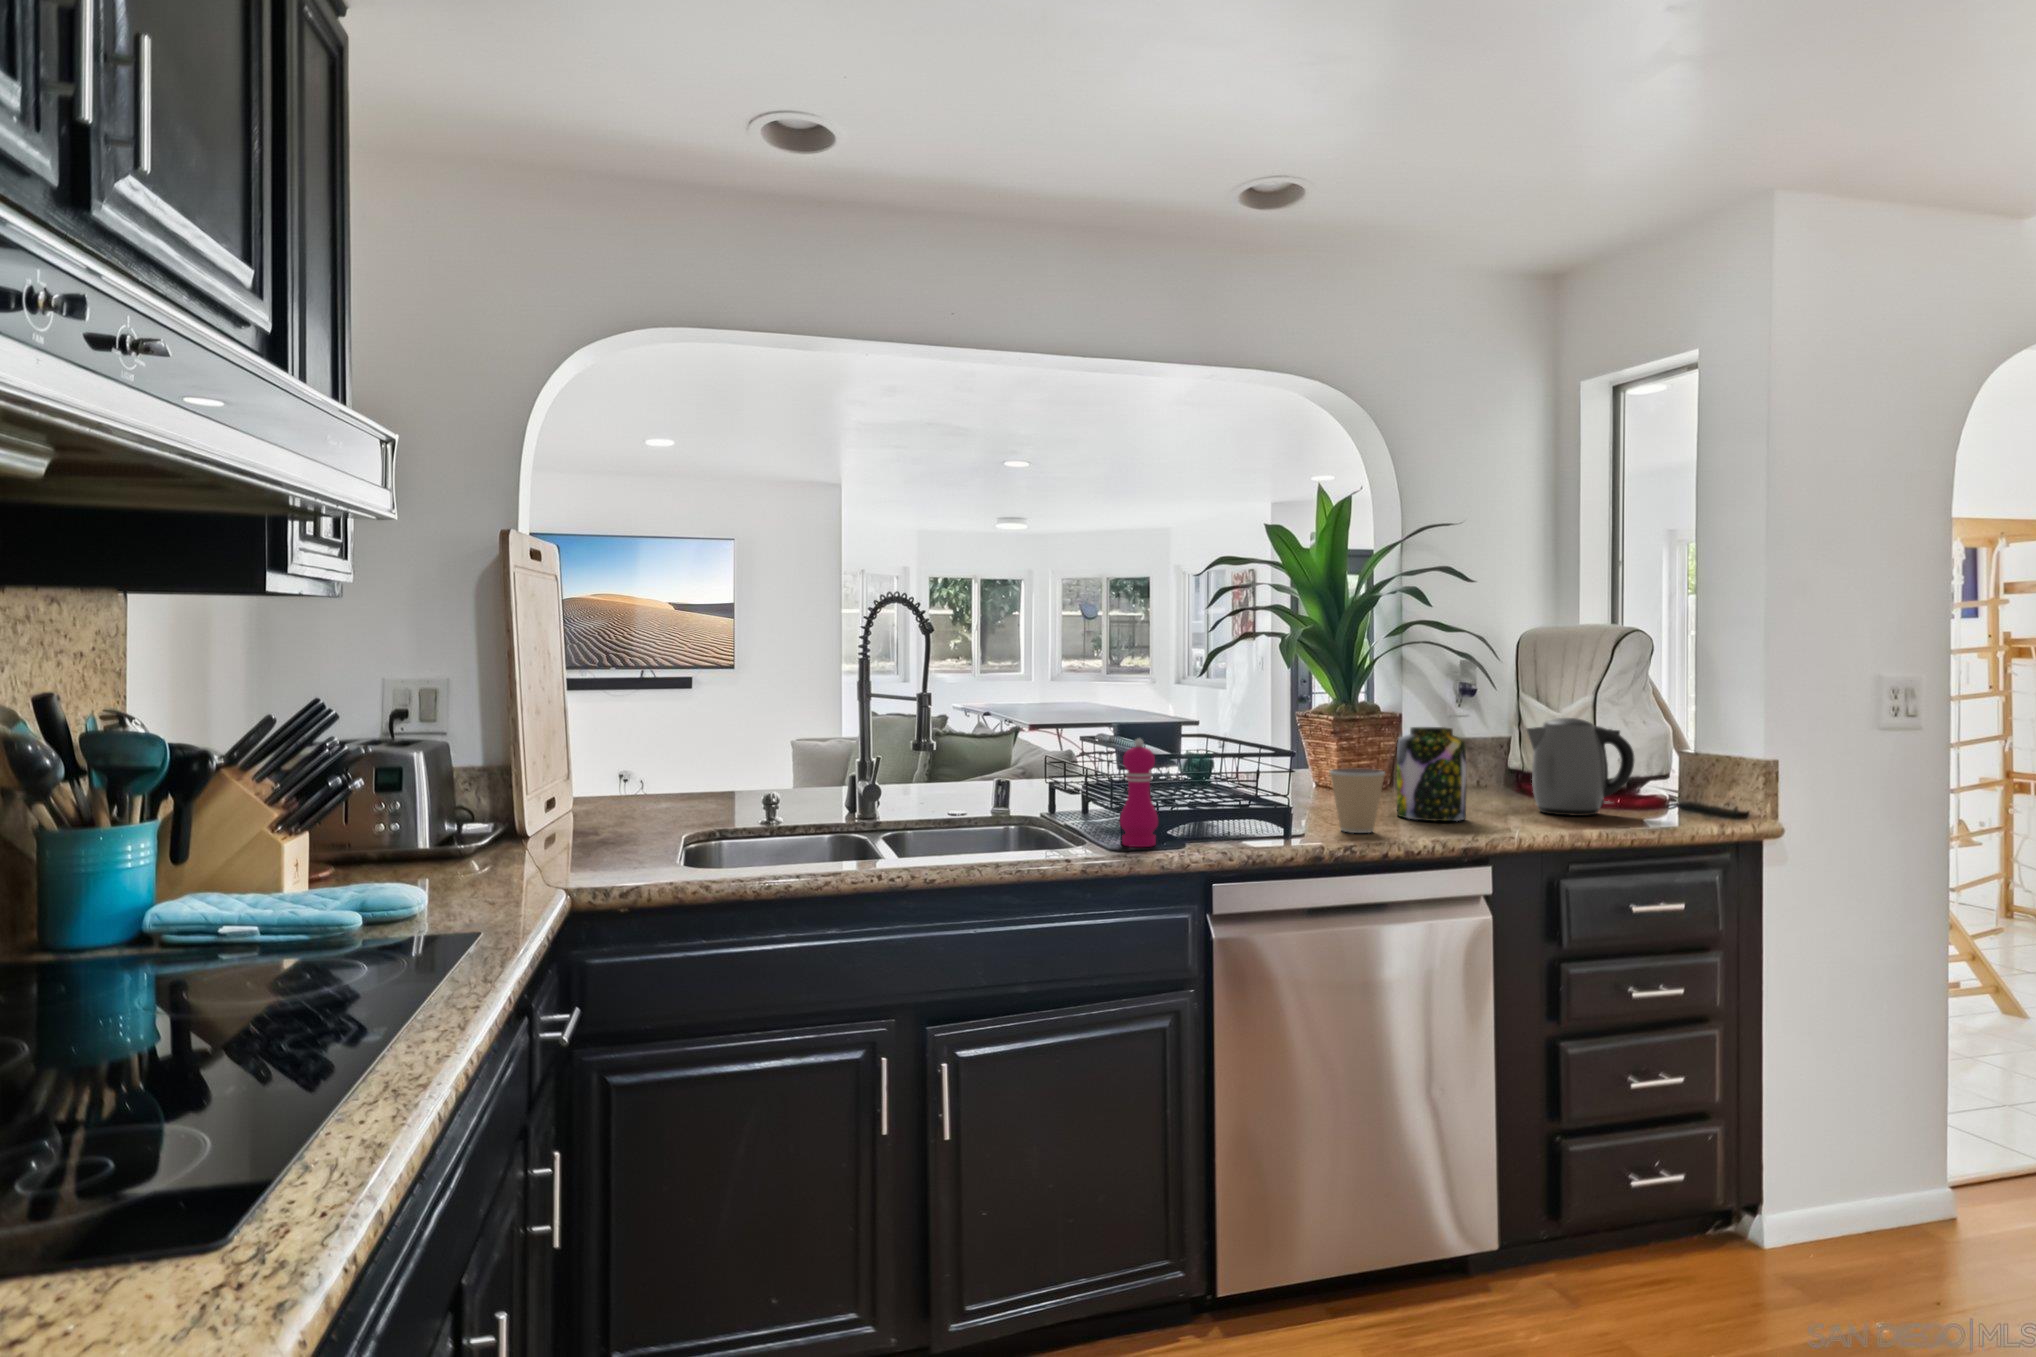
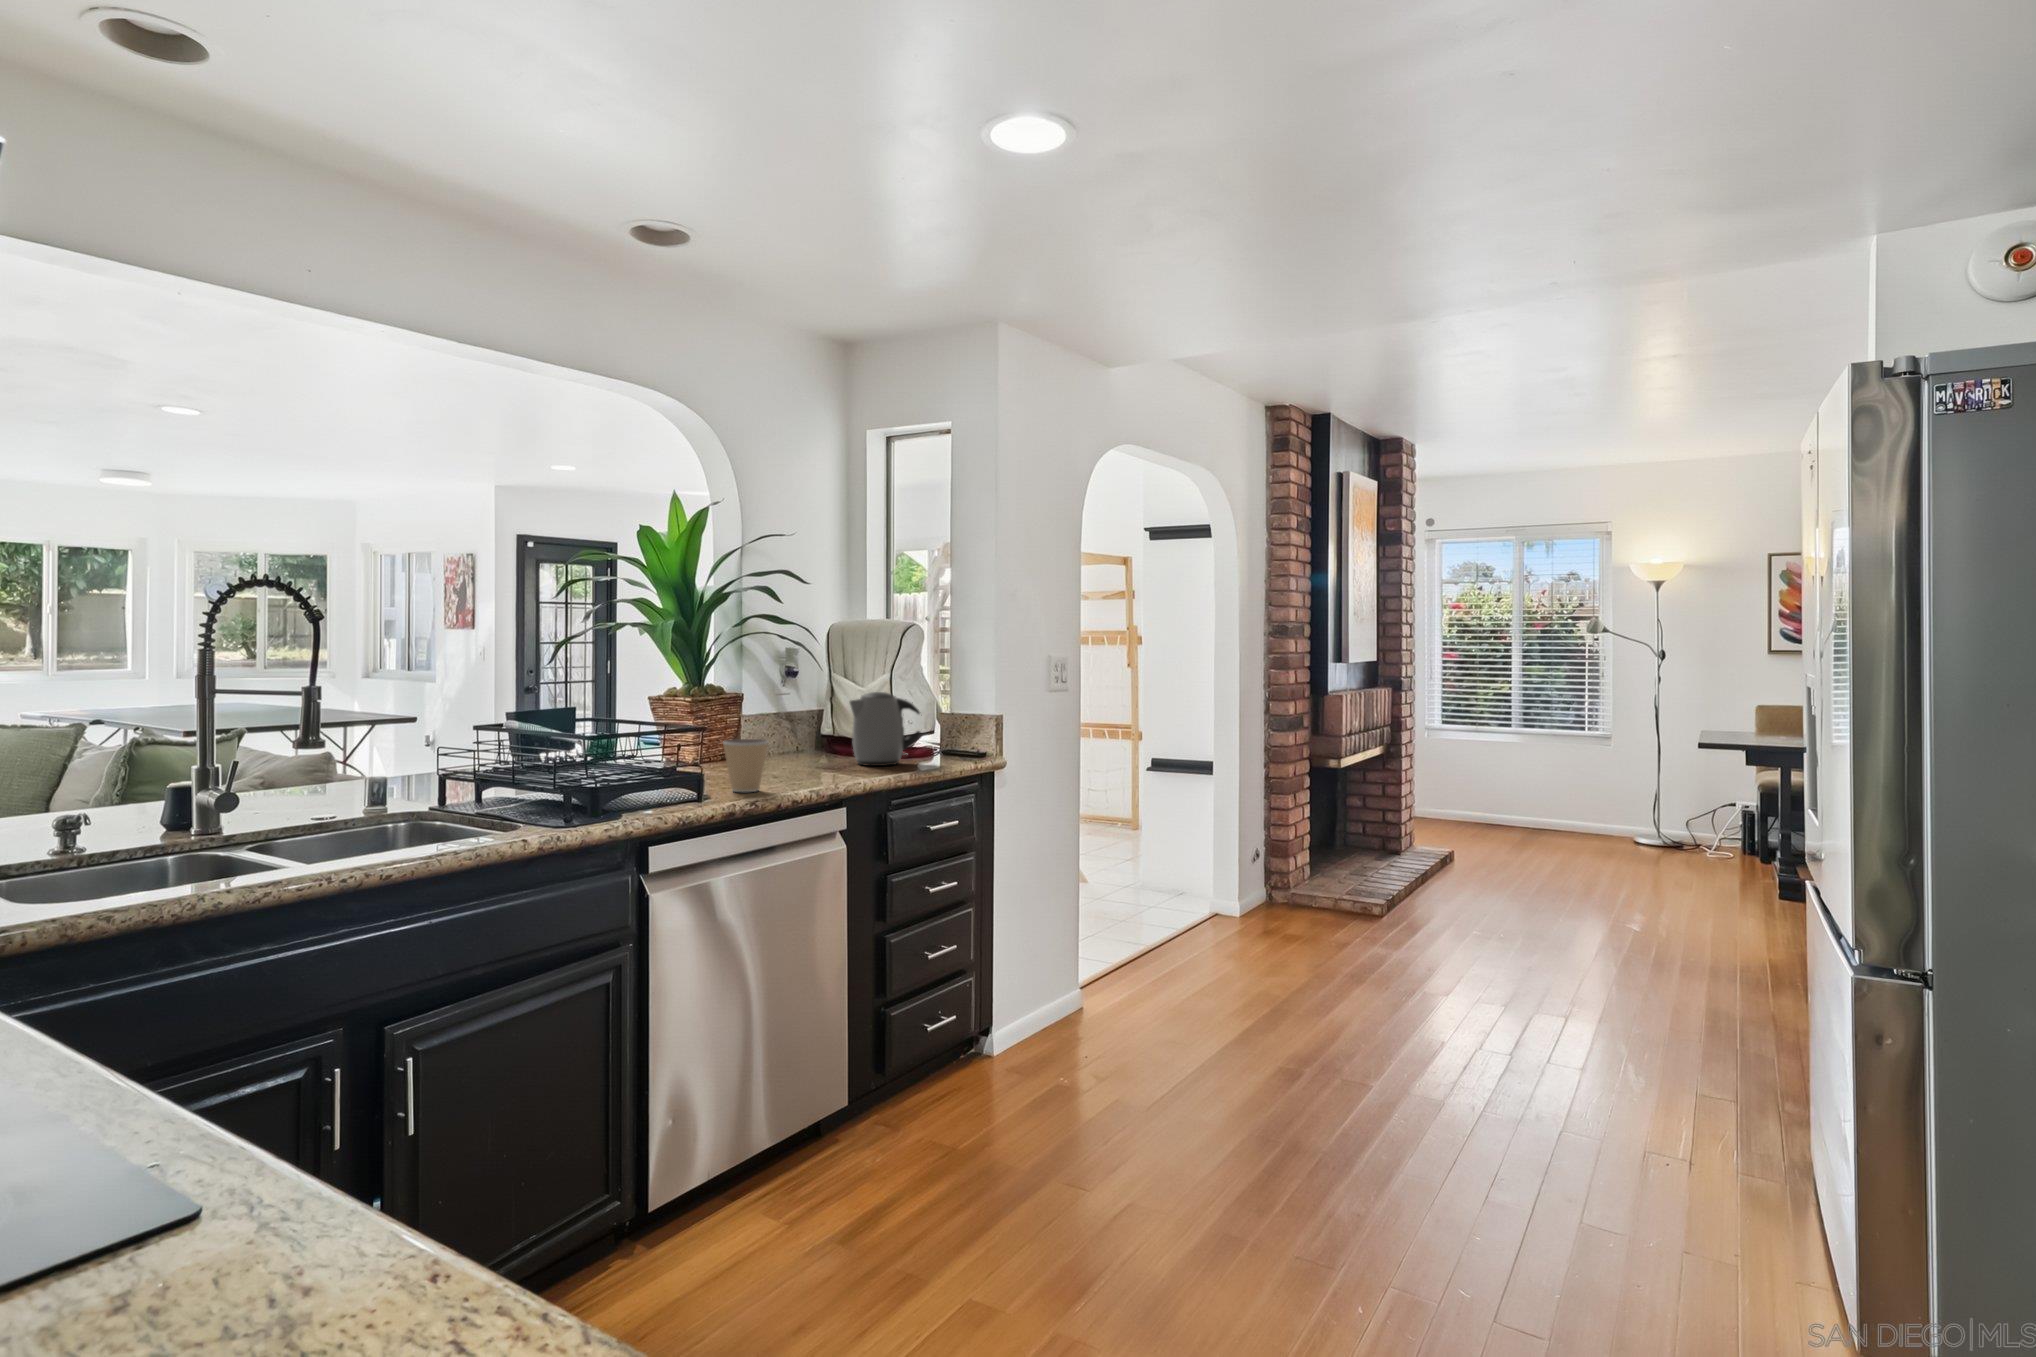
jar: present [1397,727,1466,821] -> none [761,702,816,778]
pepper mill: present [1120,739,1158,847] -> none [554,722,592,822]

